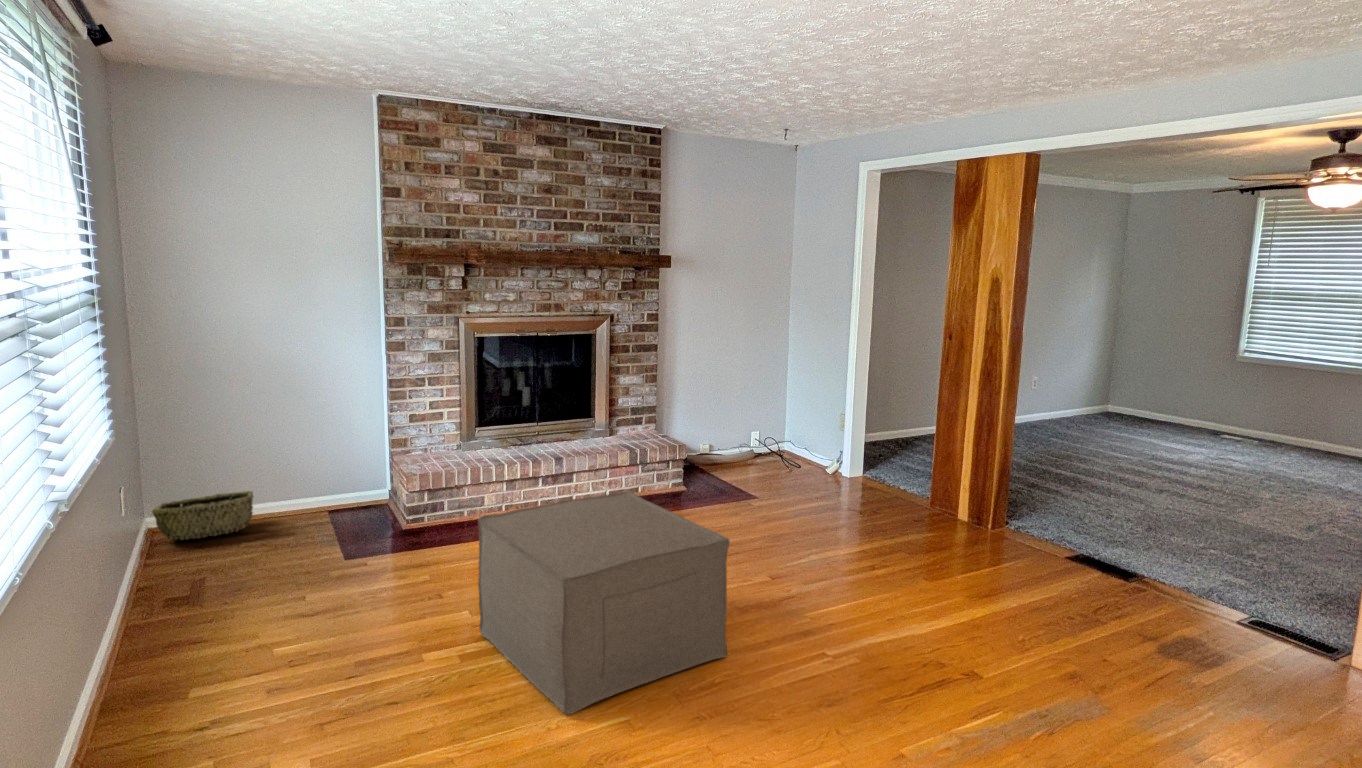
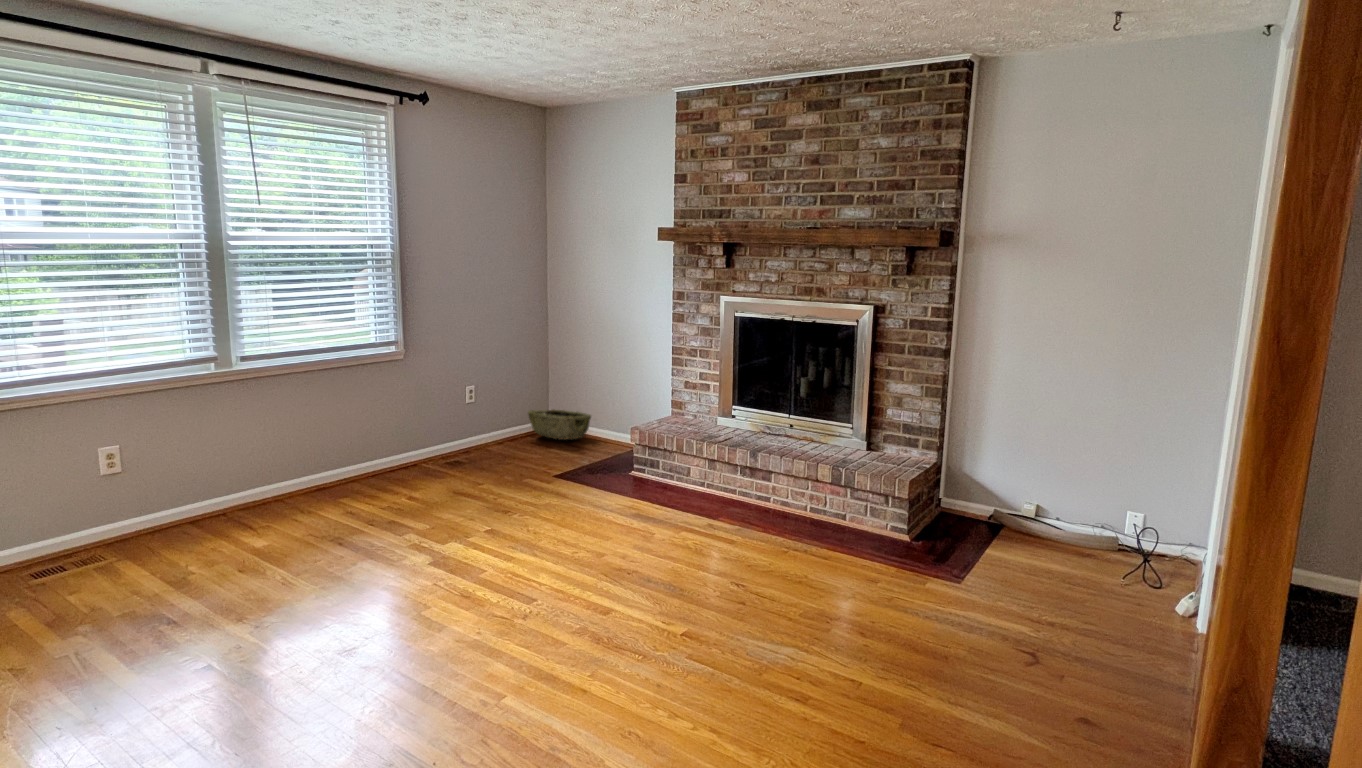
ottoman: present [478,491,729,714] -> none [329,457,581,660]

